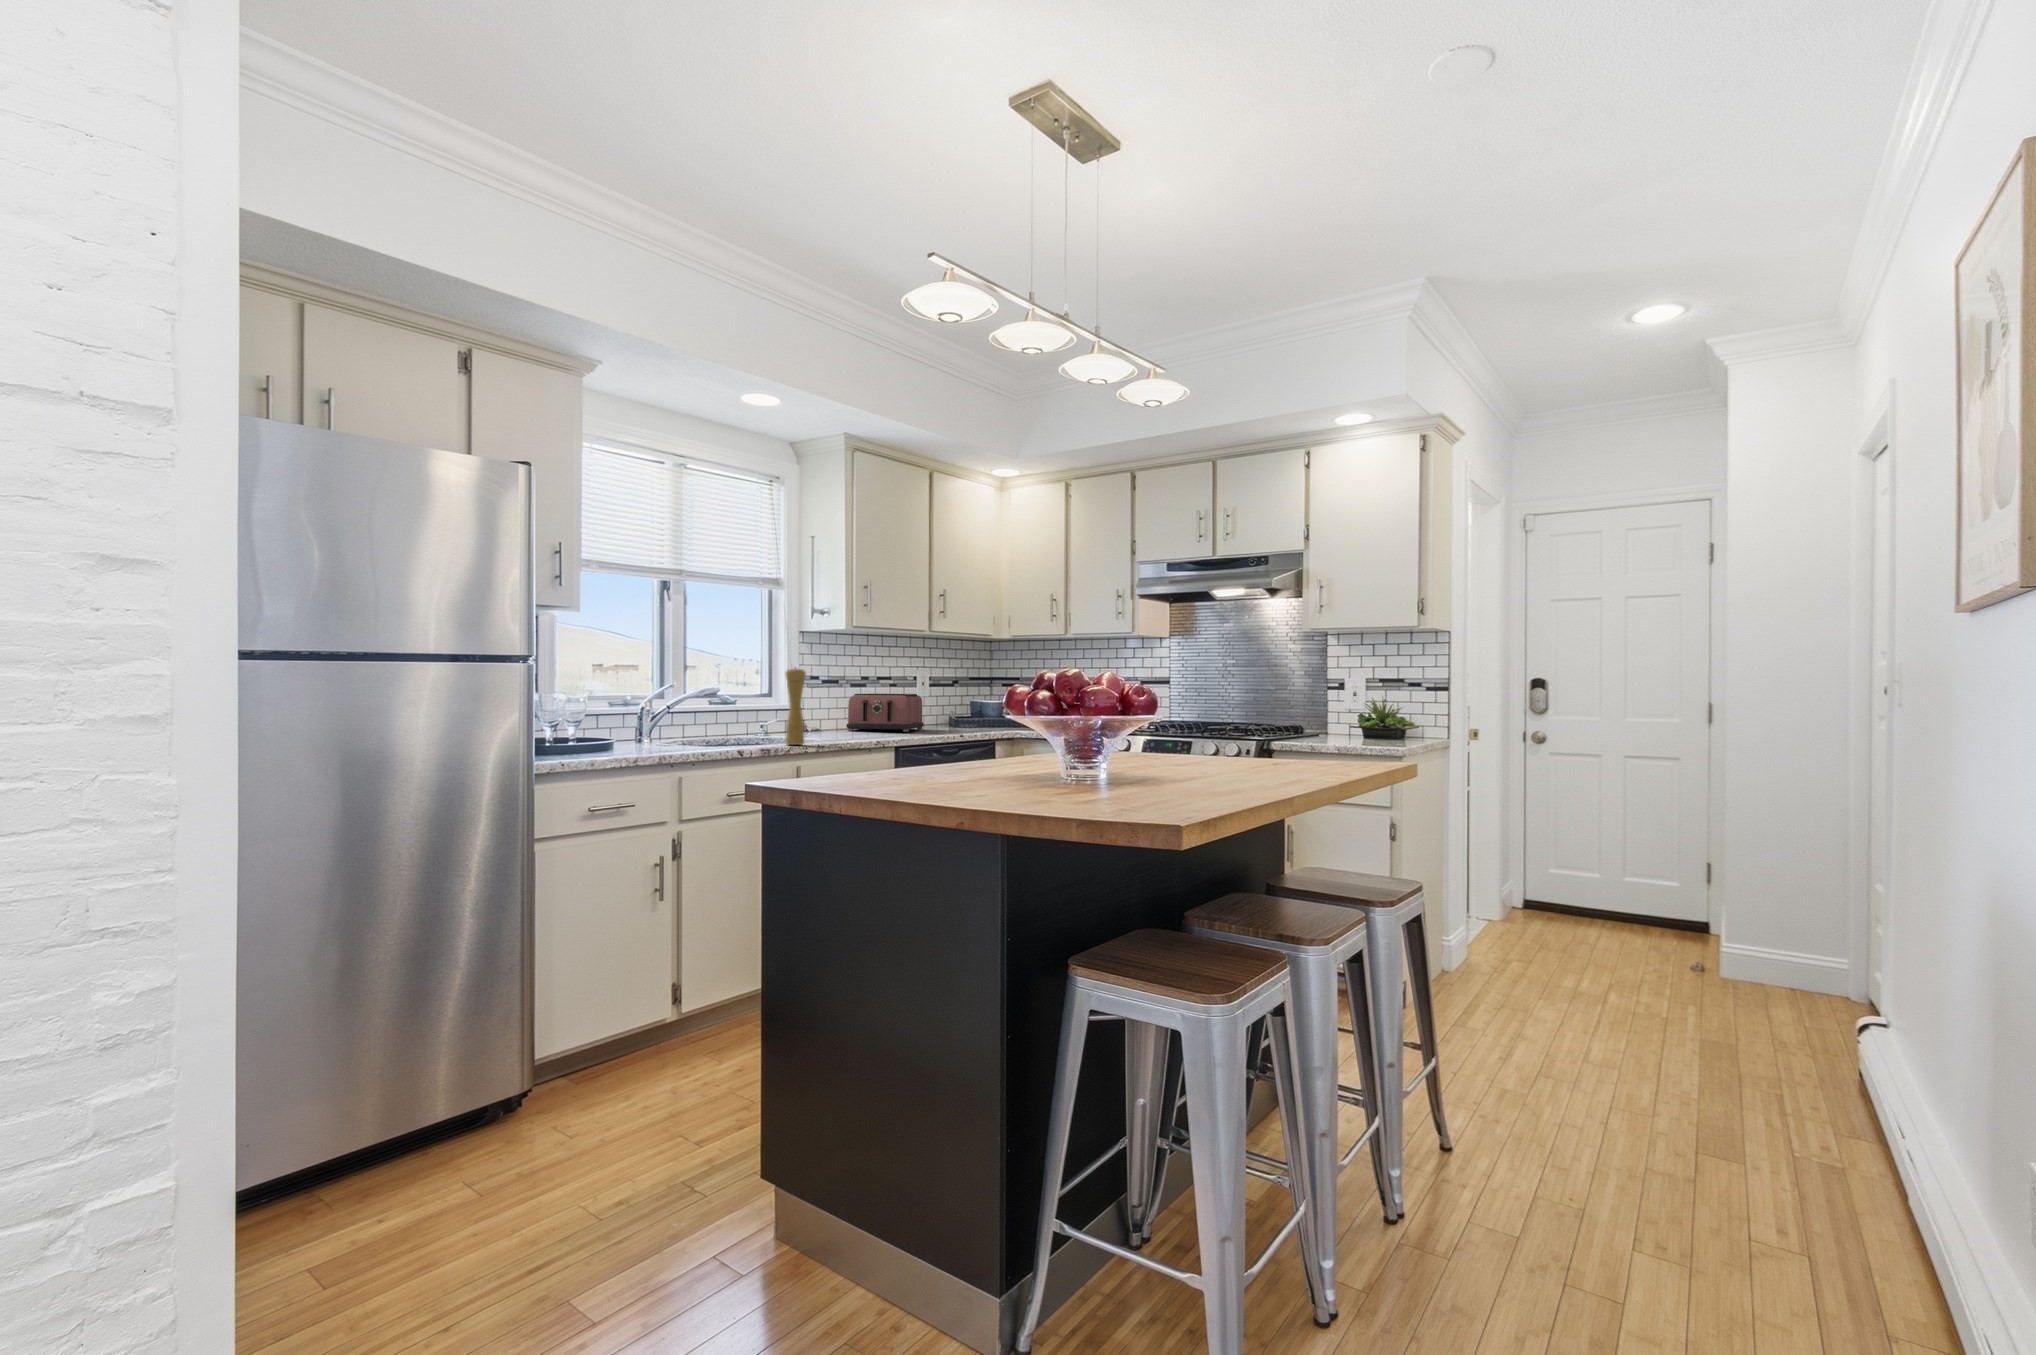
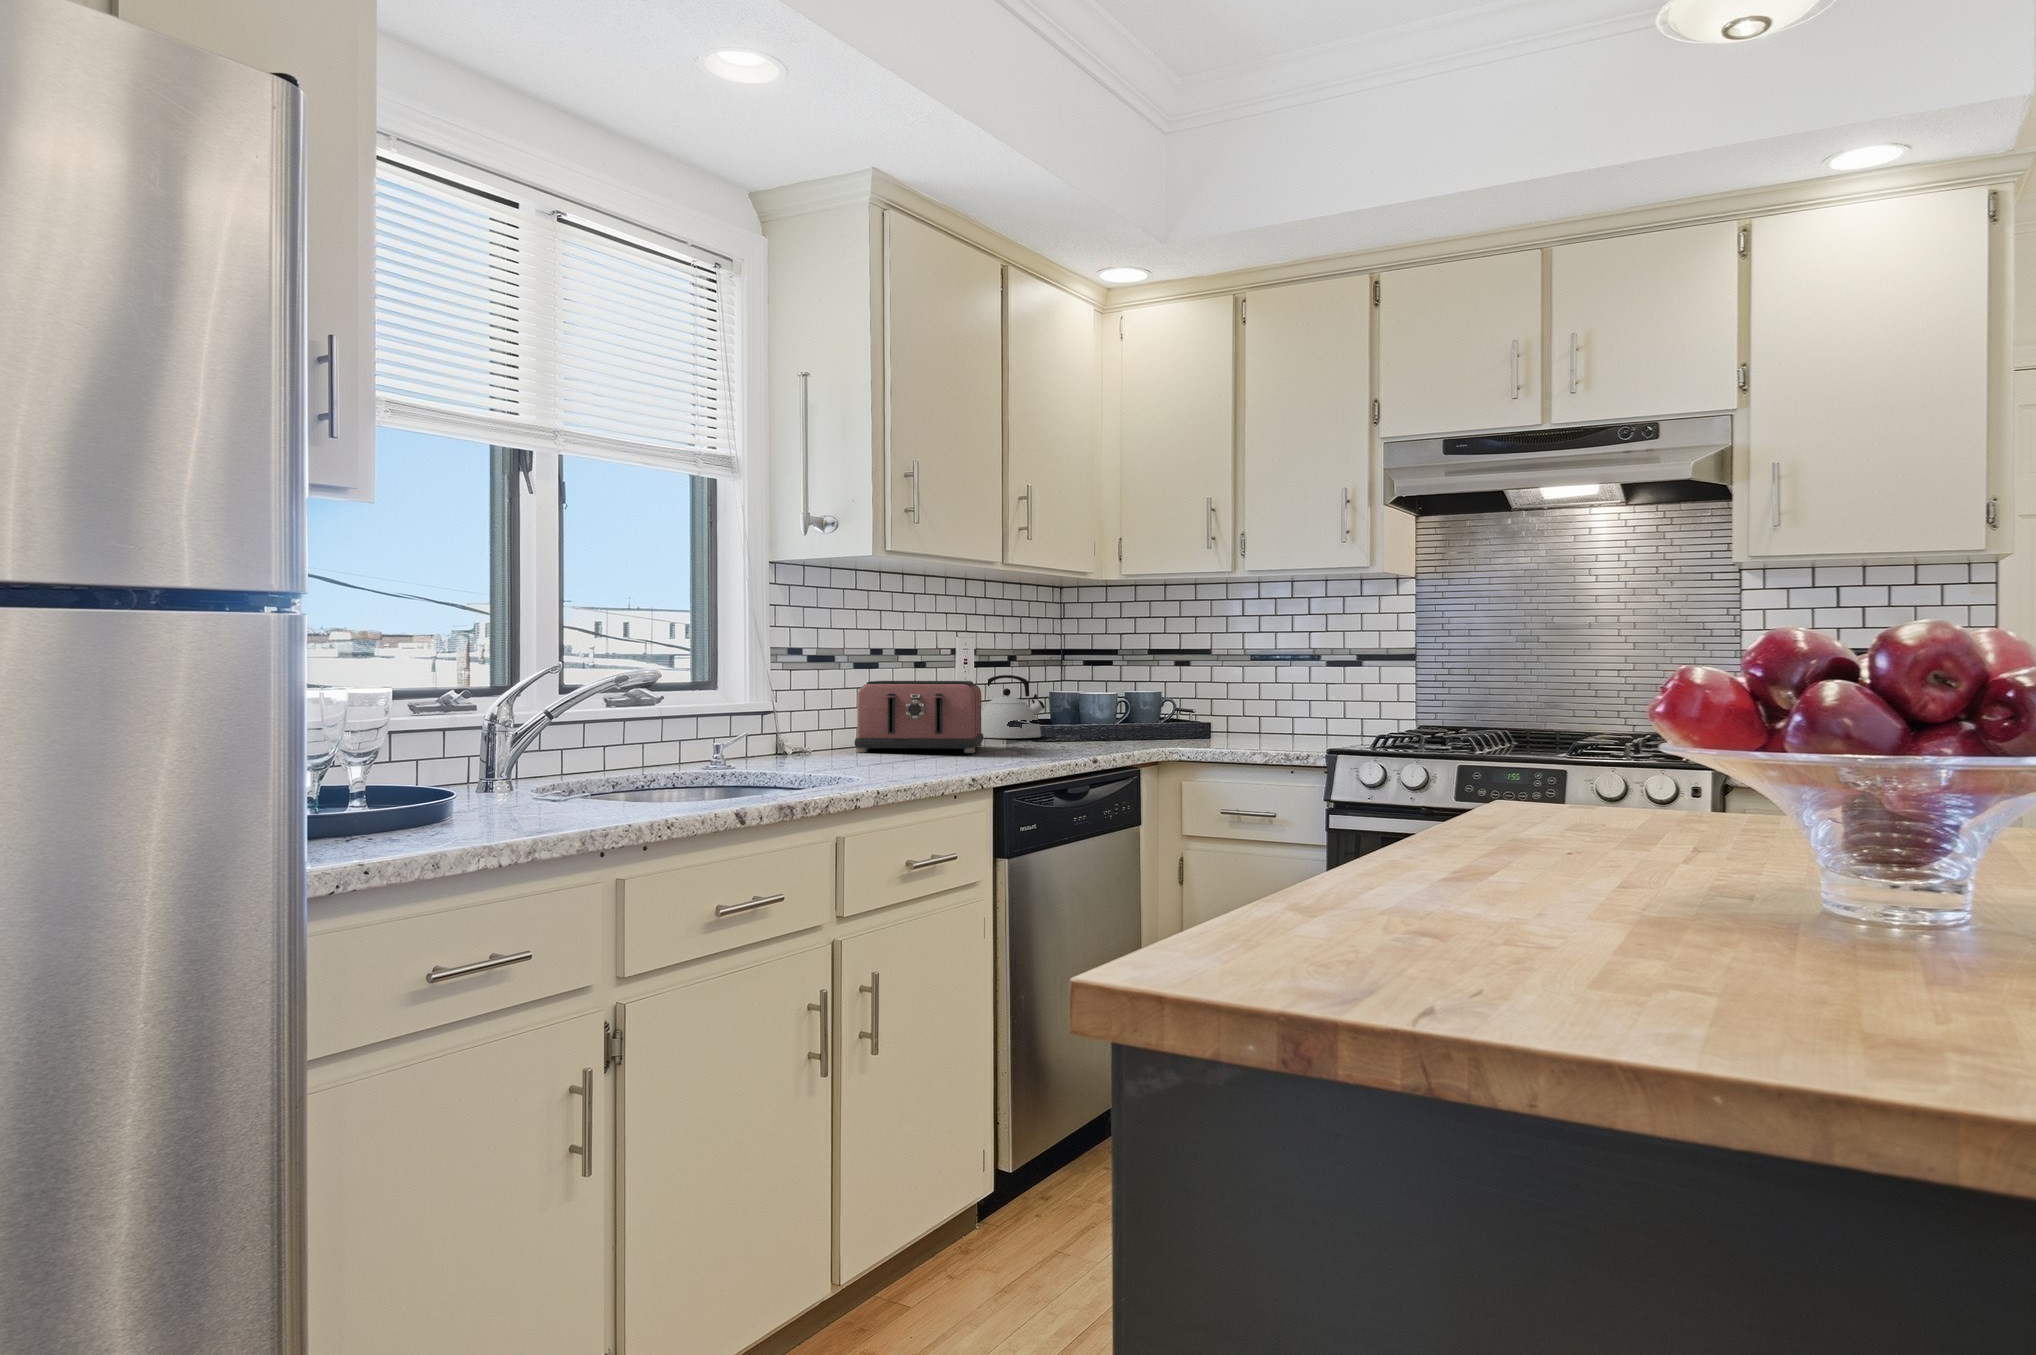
pepper mill: present [786,668,806,745] -> none [799,628,841,791]
kettle: none [931,691,971,726] -> present [981,675,1045,738]

